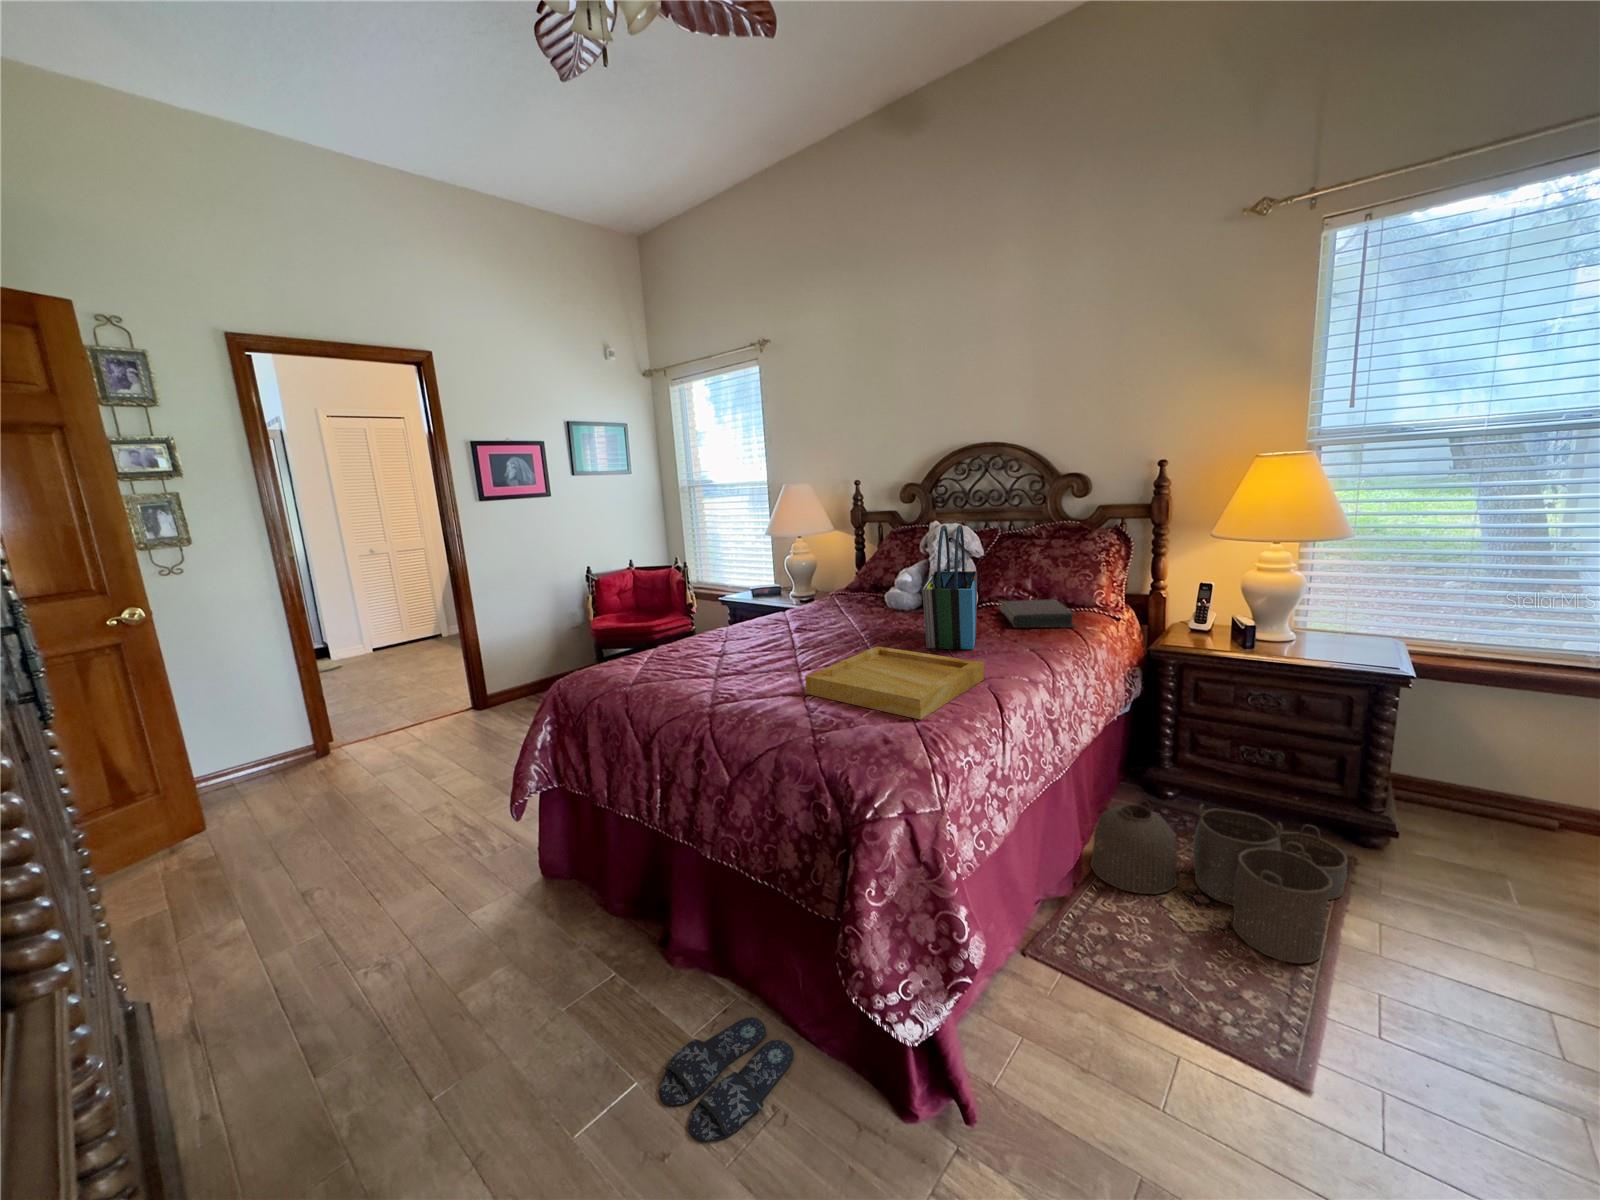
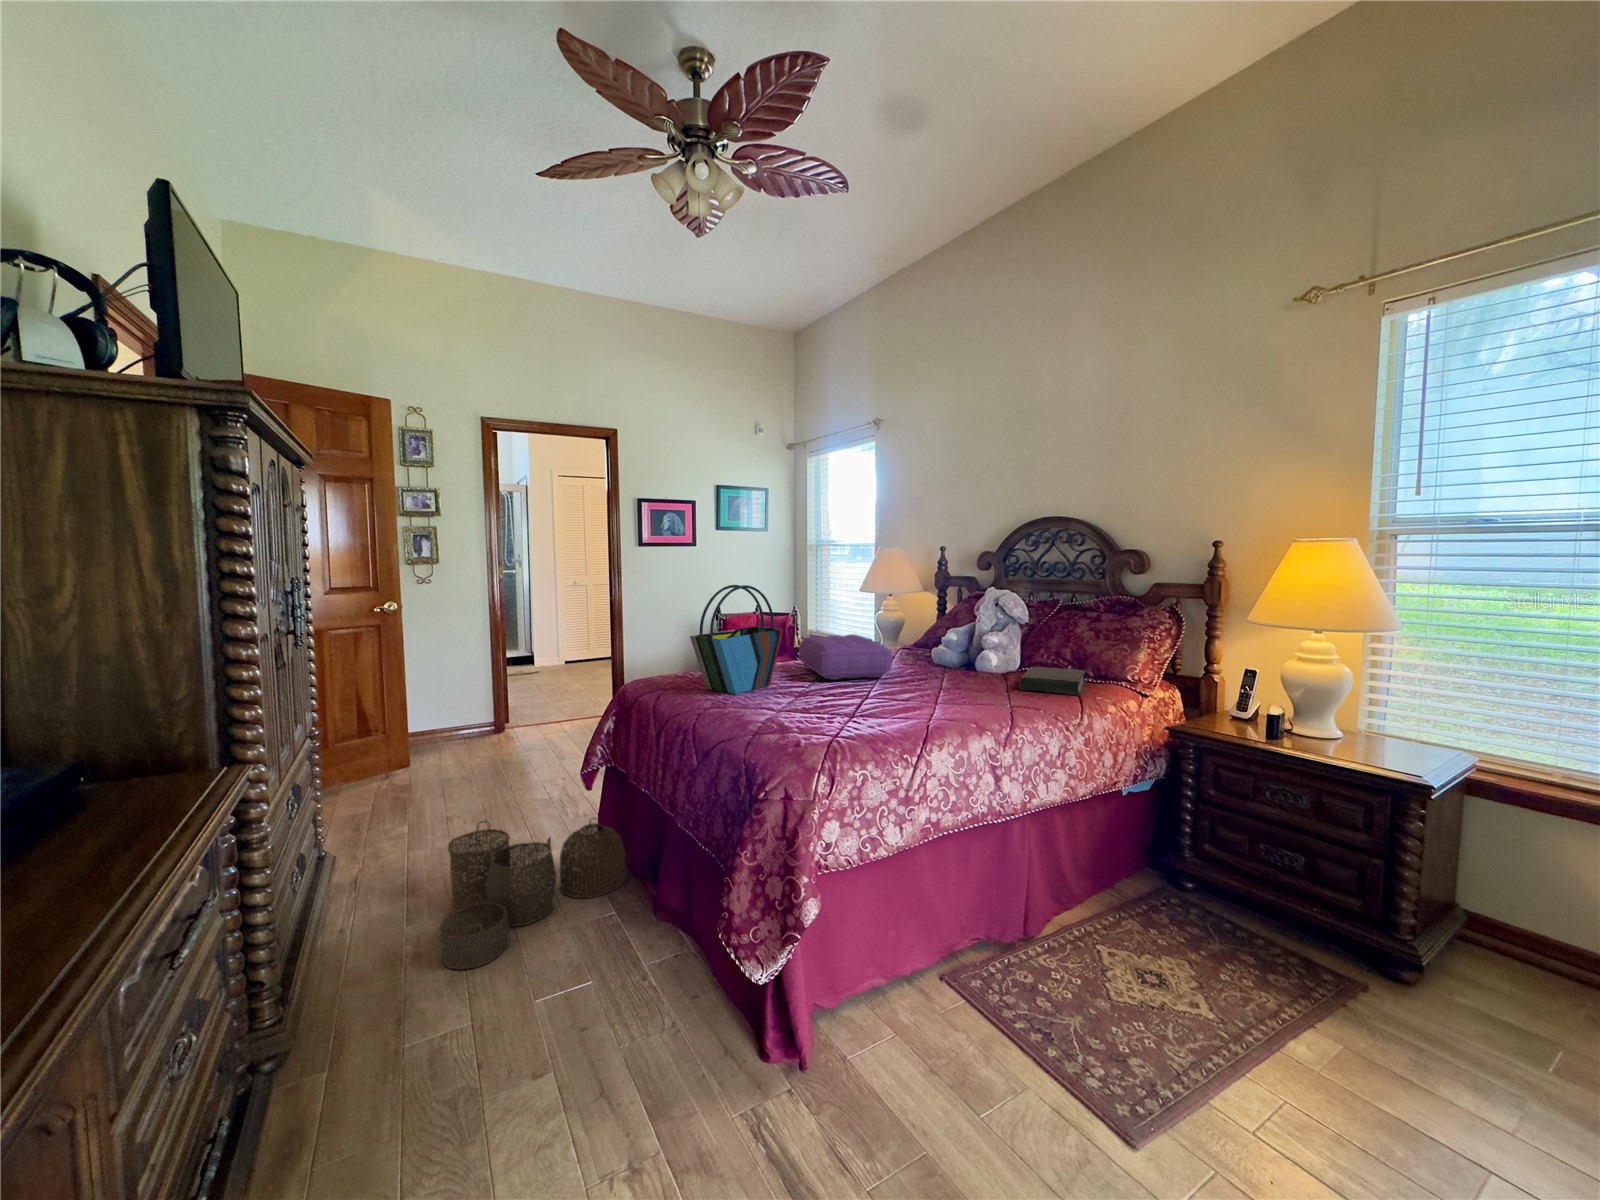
tote bag: present [922,525,977,650] -> present [690,585,783,694]
pillow: none [754,586,874,642] -> present [799,634,893,680]
tray: present [806,646,984,720] -> none [779,685,932,737]
woven basket: present [1090,800,1348,964] -> present [439,820,626,969]
slippers: present [659,1017,794,1142] -> none [600,962,707,1027]

